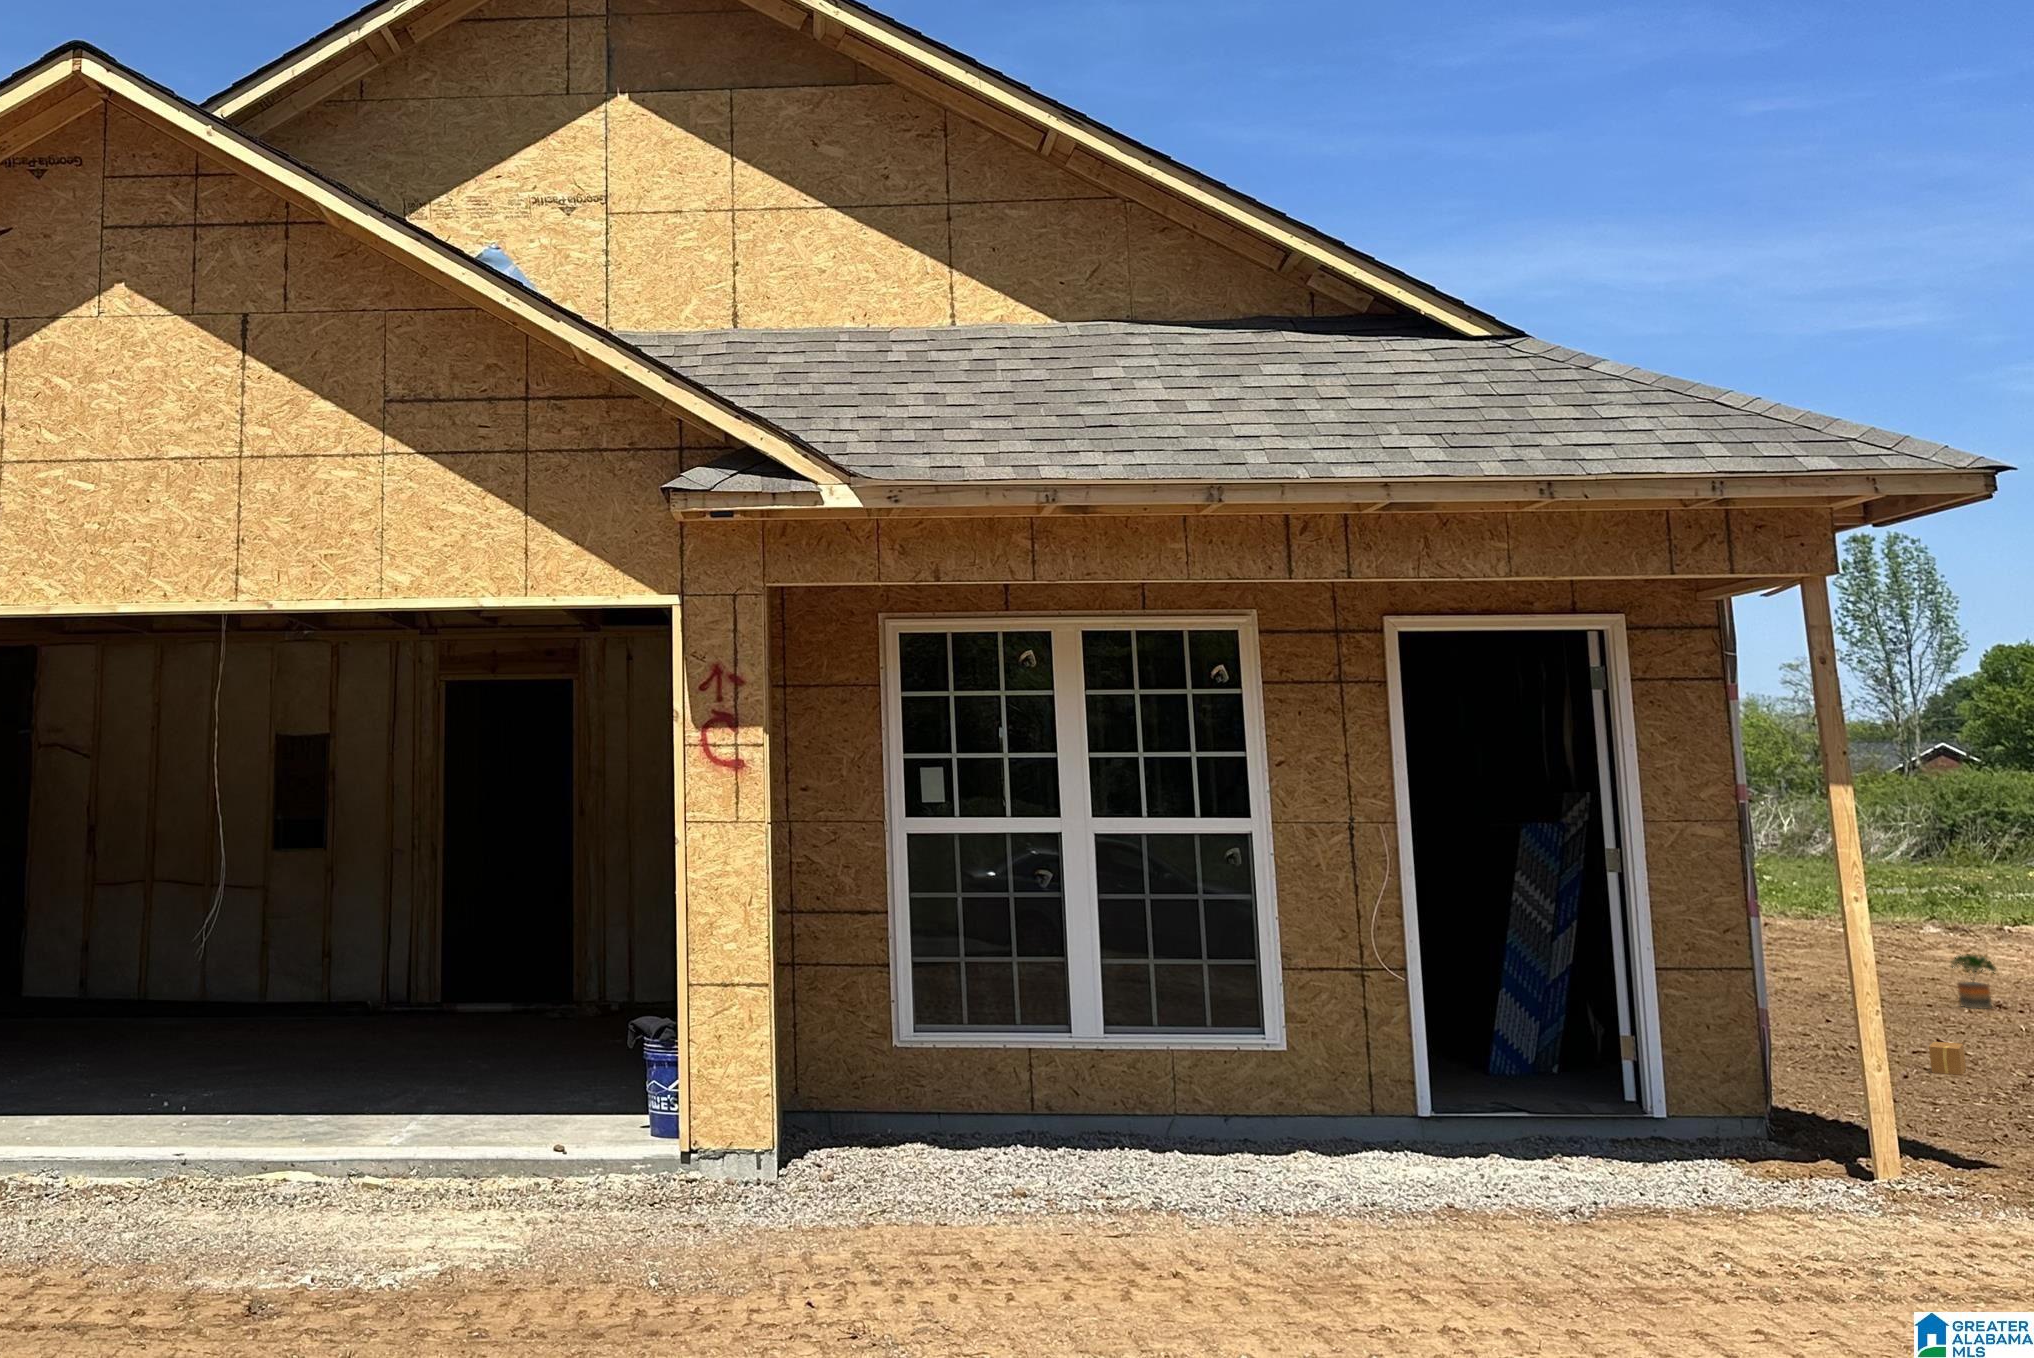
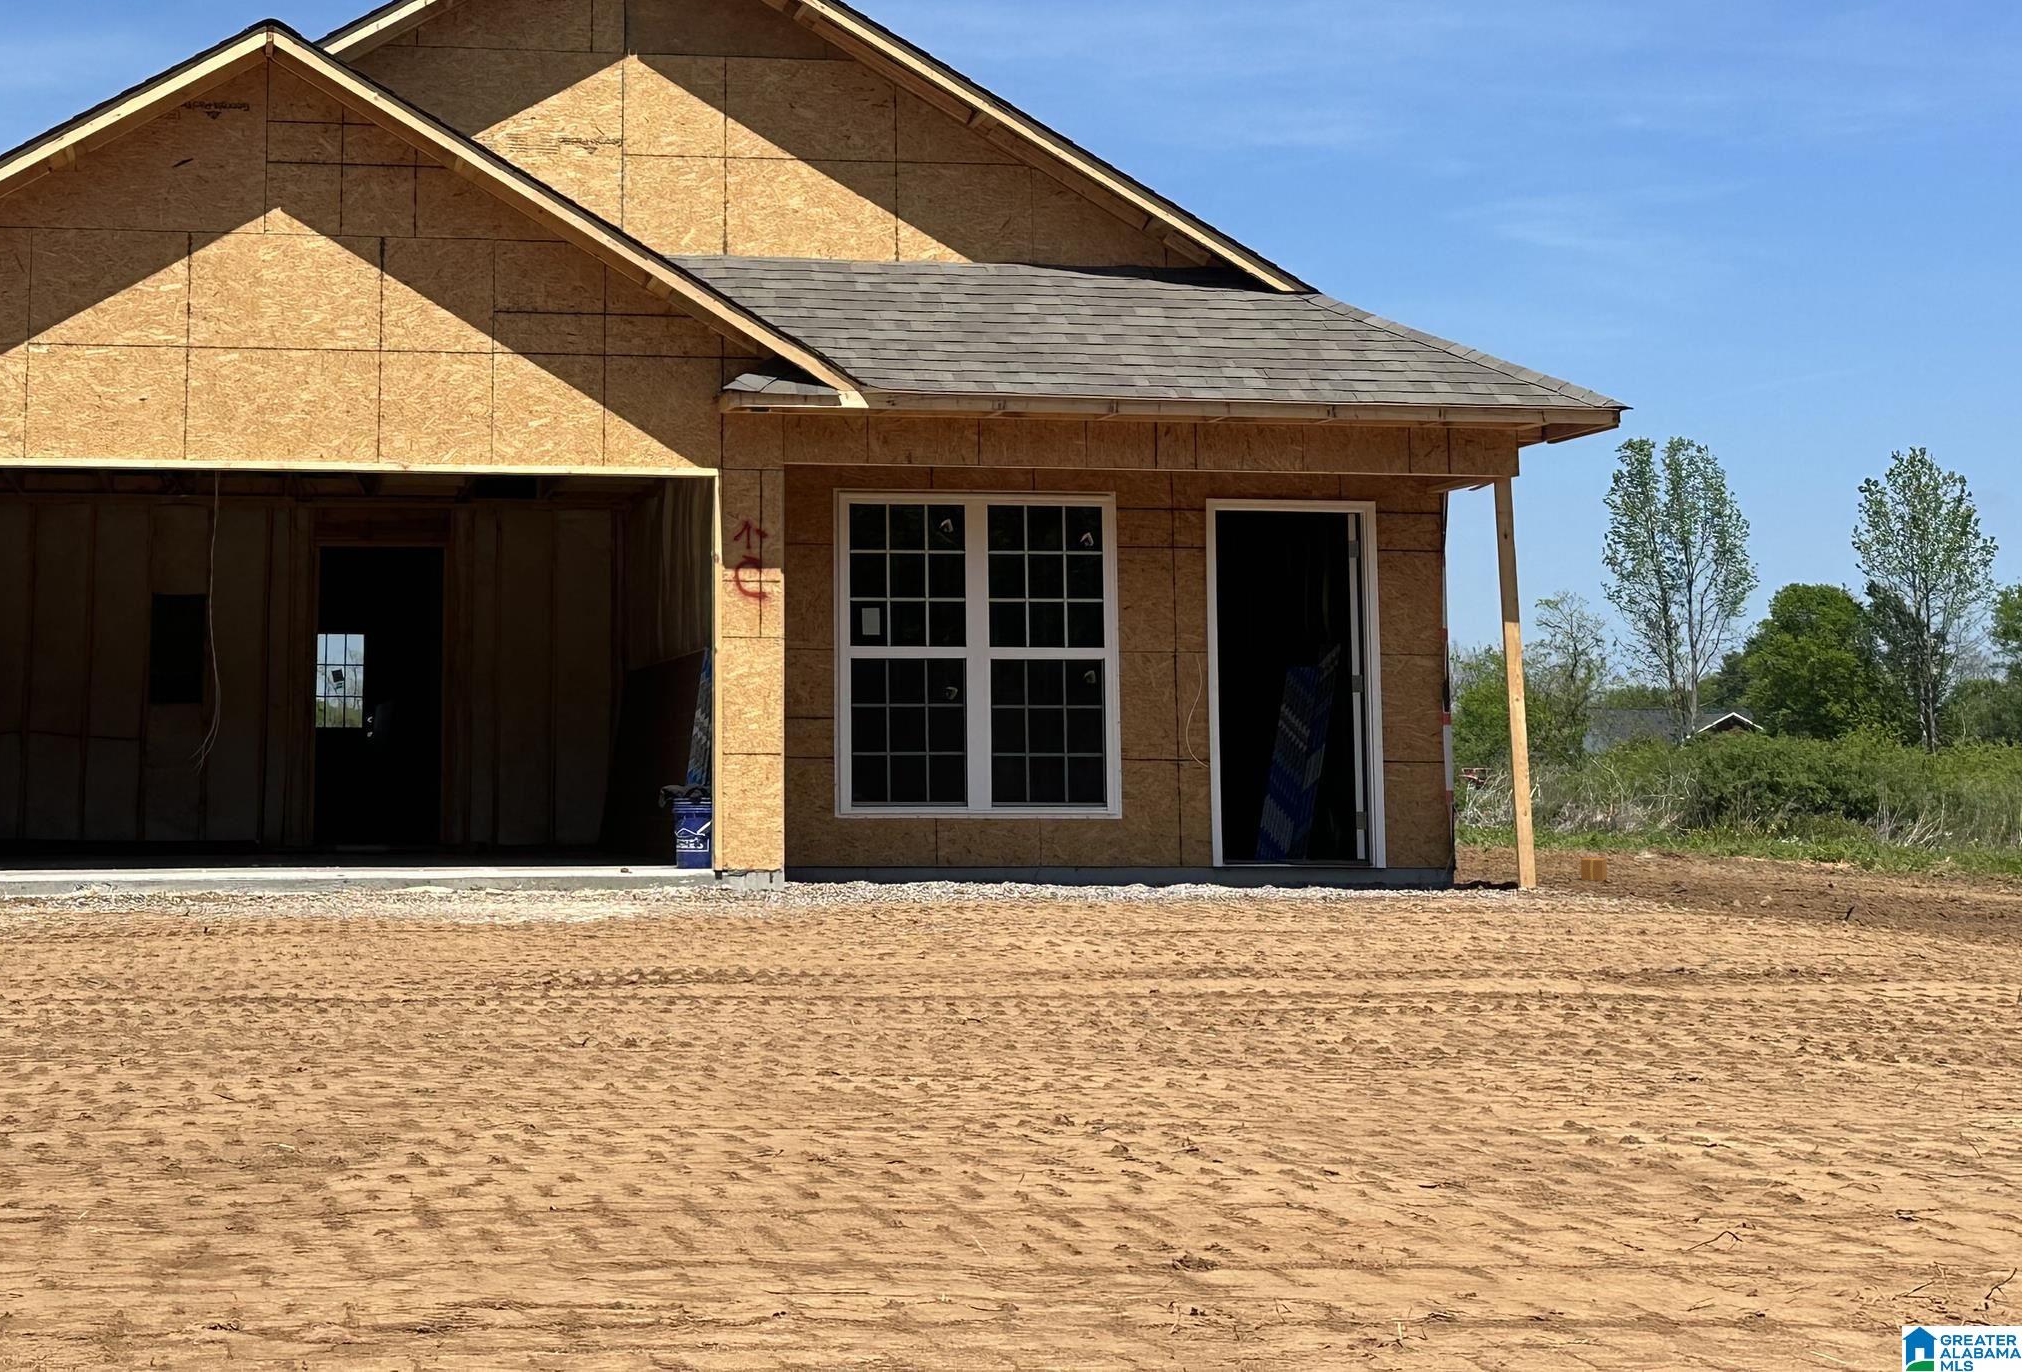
potted tree: present [1952,954,1996,1009] -> none [1616,807,1653,853]

